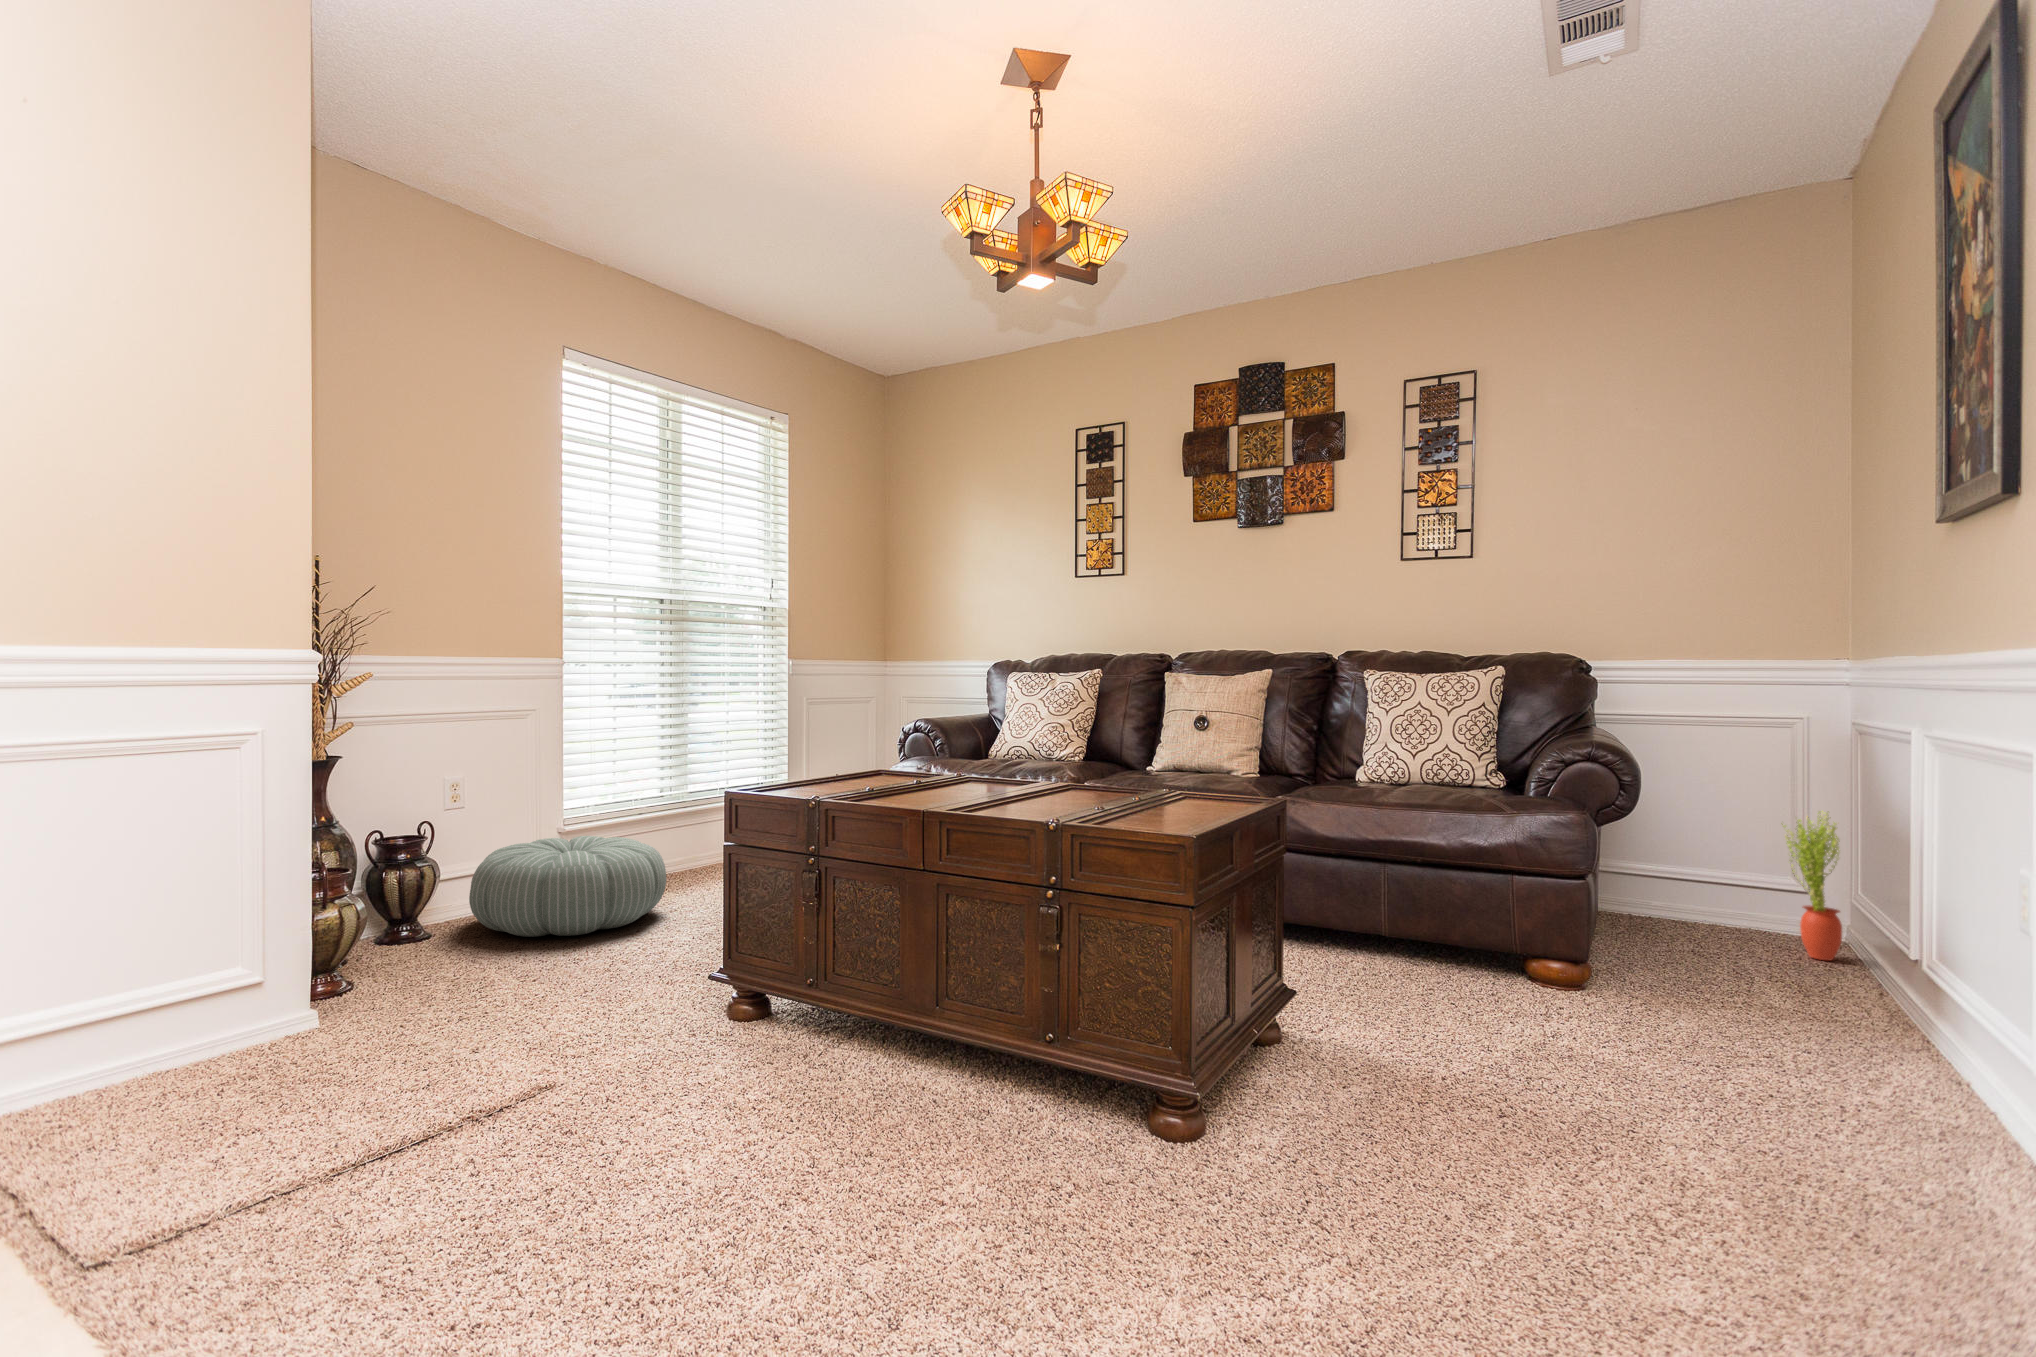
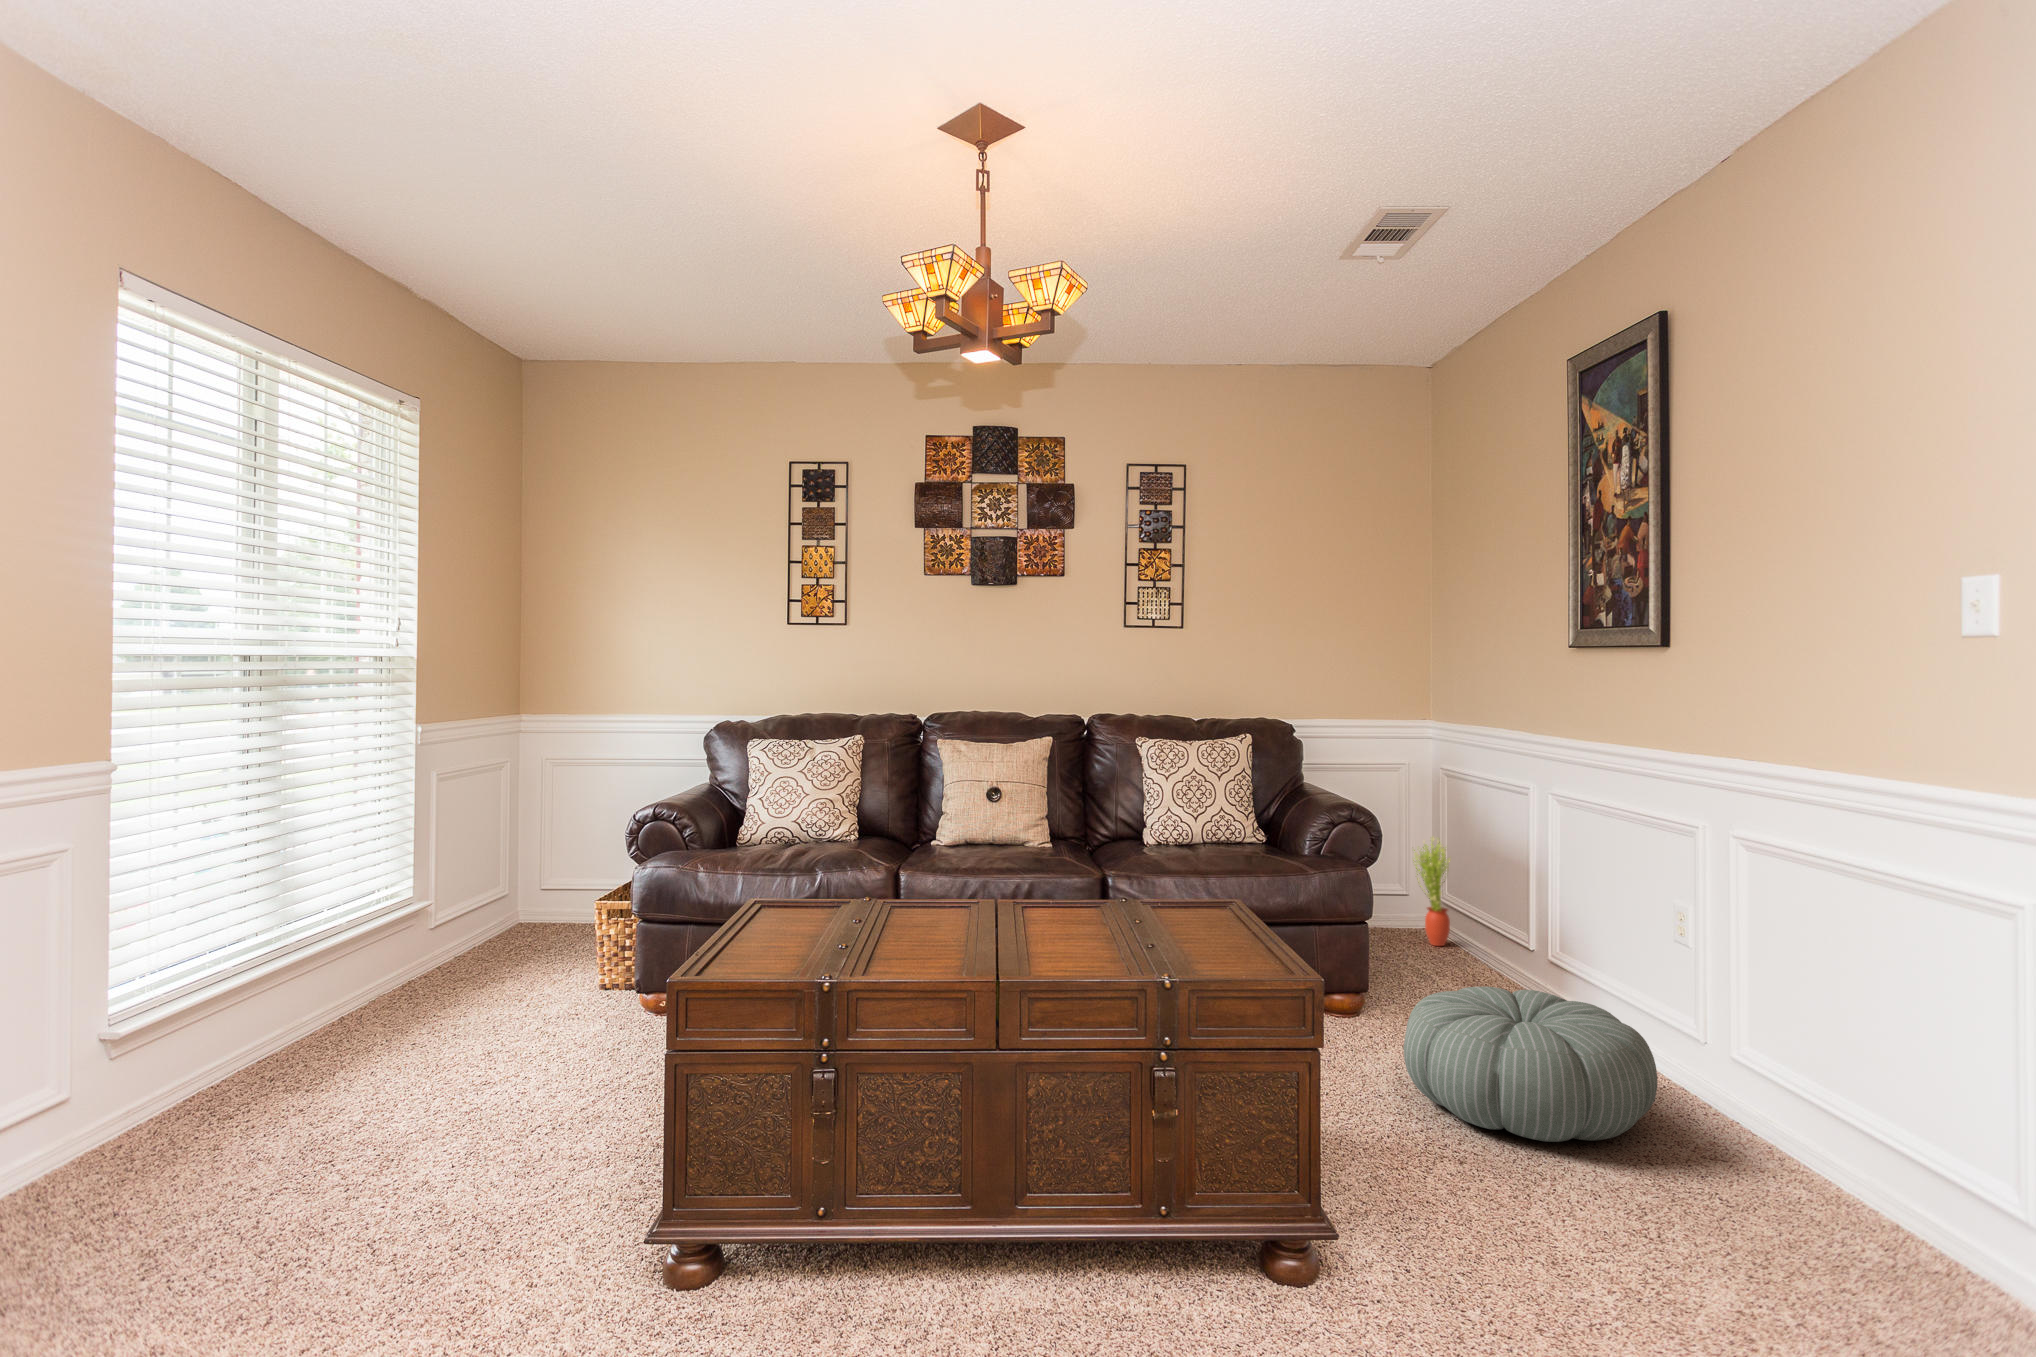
pouf: present [469,836,666,937] -> present [1404,987,1658,1142]

